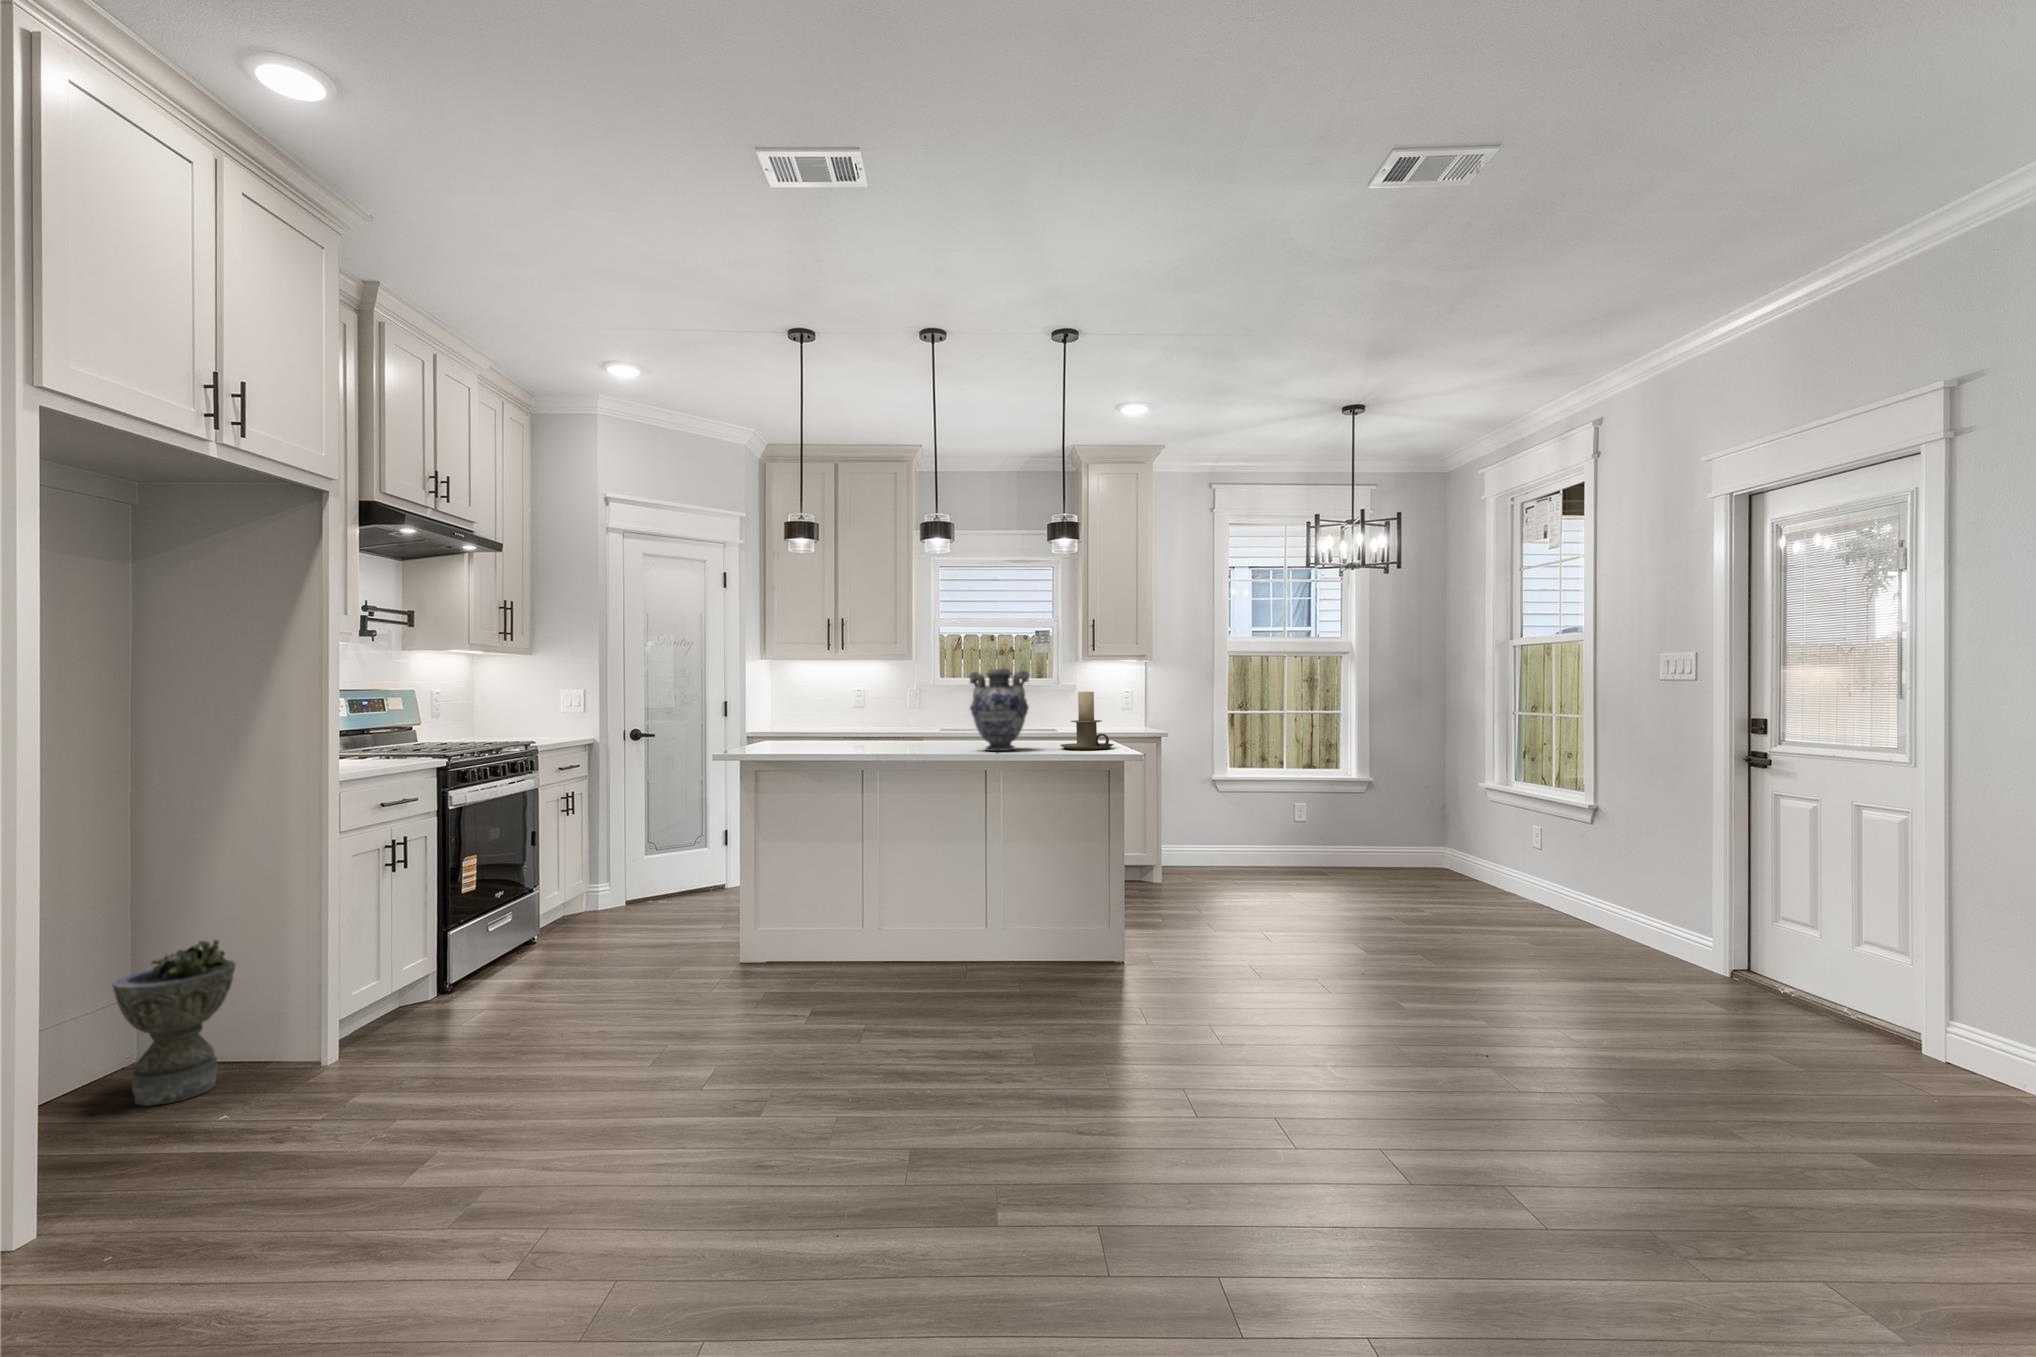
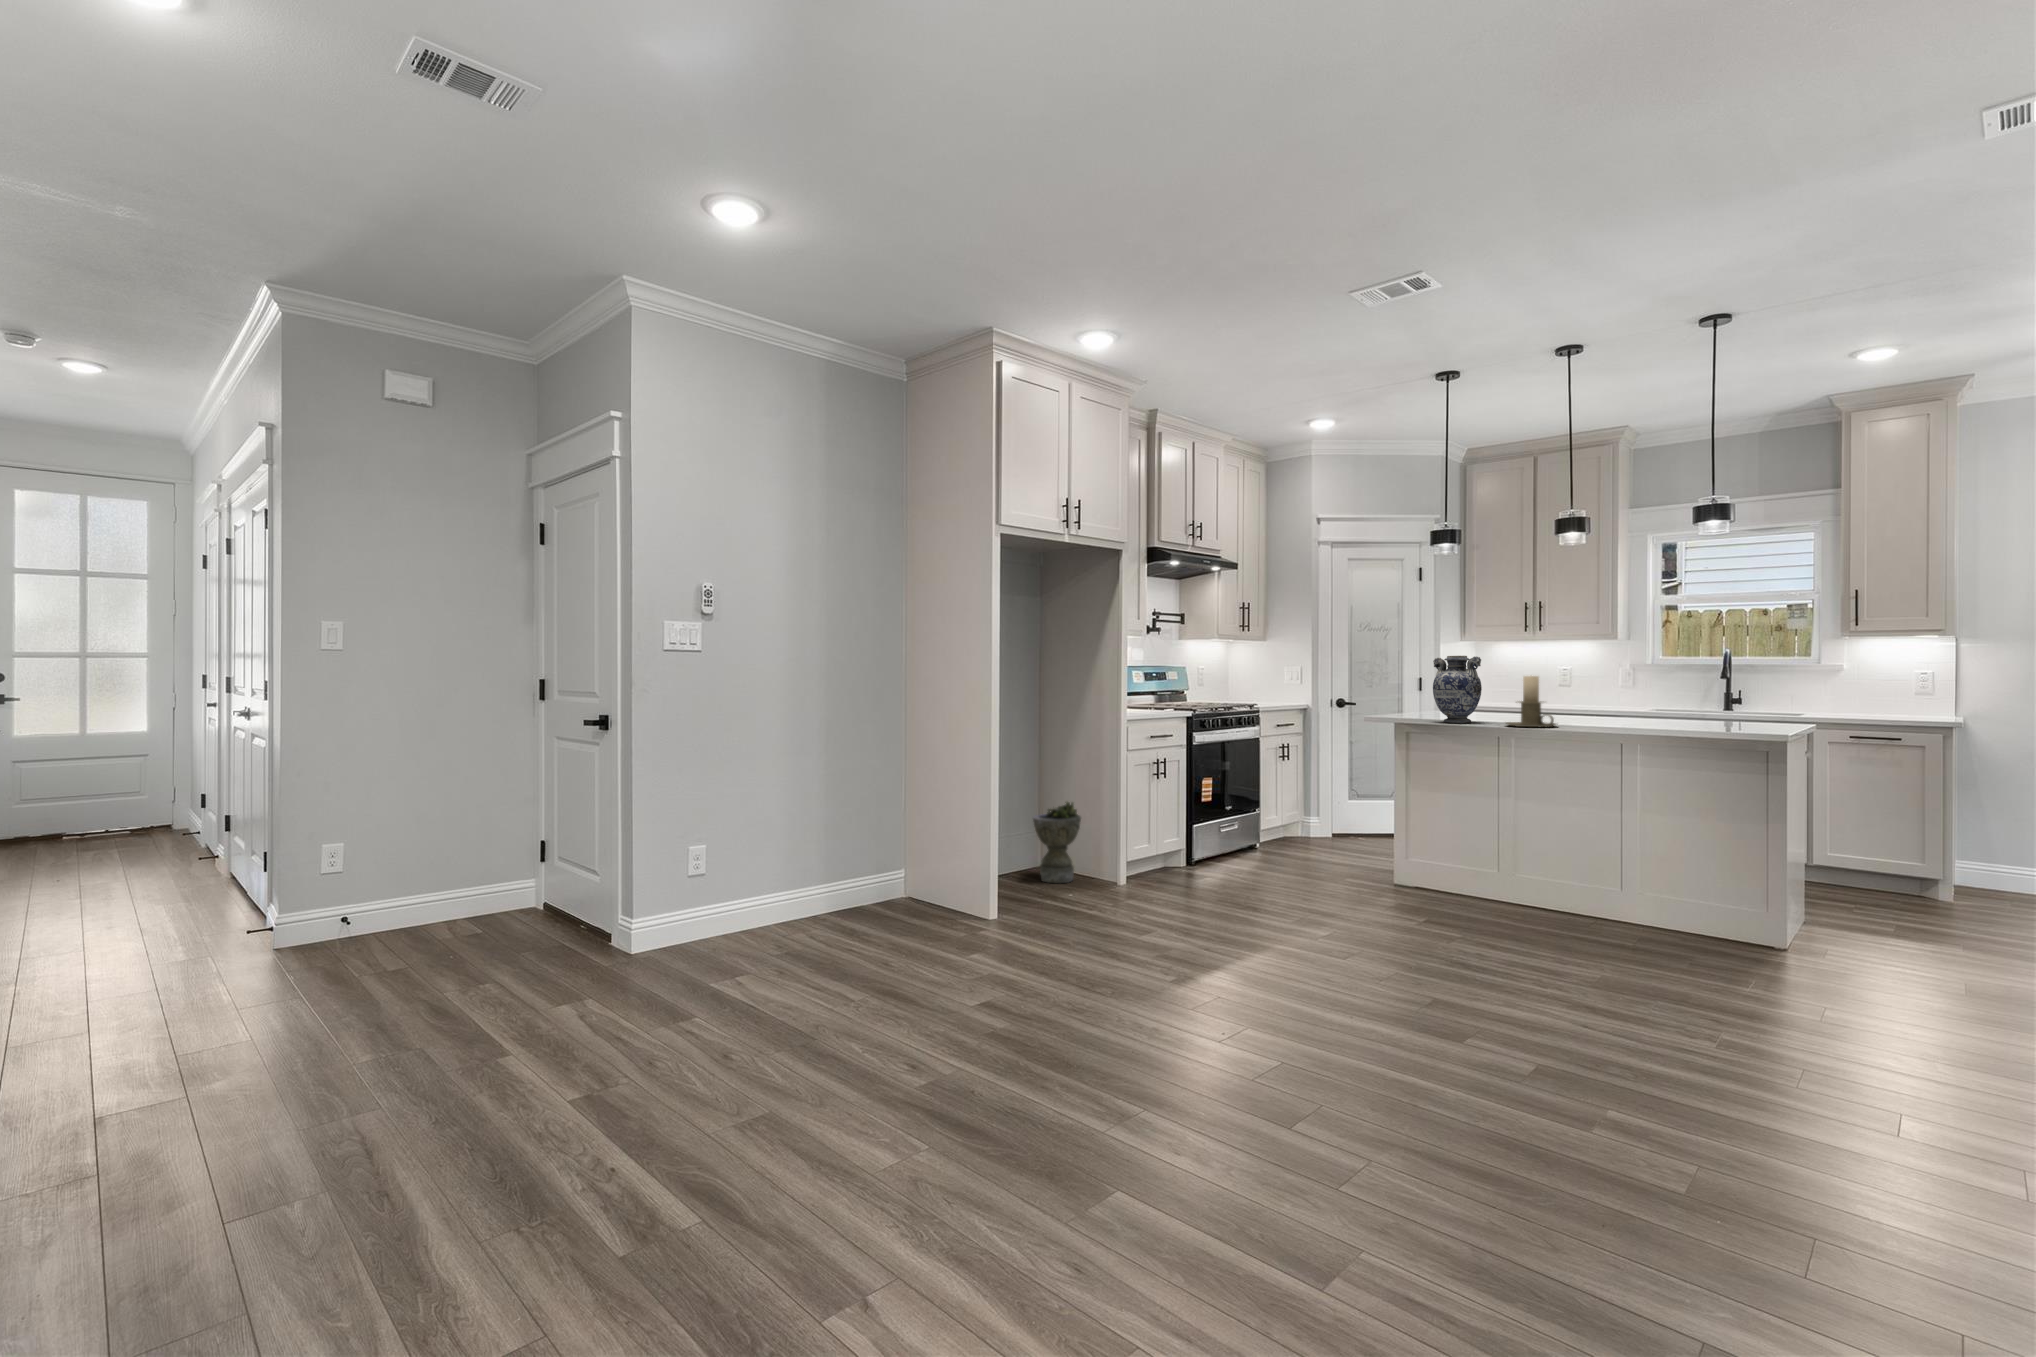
vase: present [969,669,1029,751] -> present [1433,656,1482,723]
candle holder: present [1060,691,1114,750] -> present [1506,676,1556,727]

